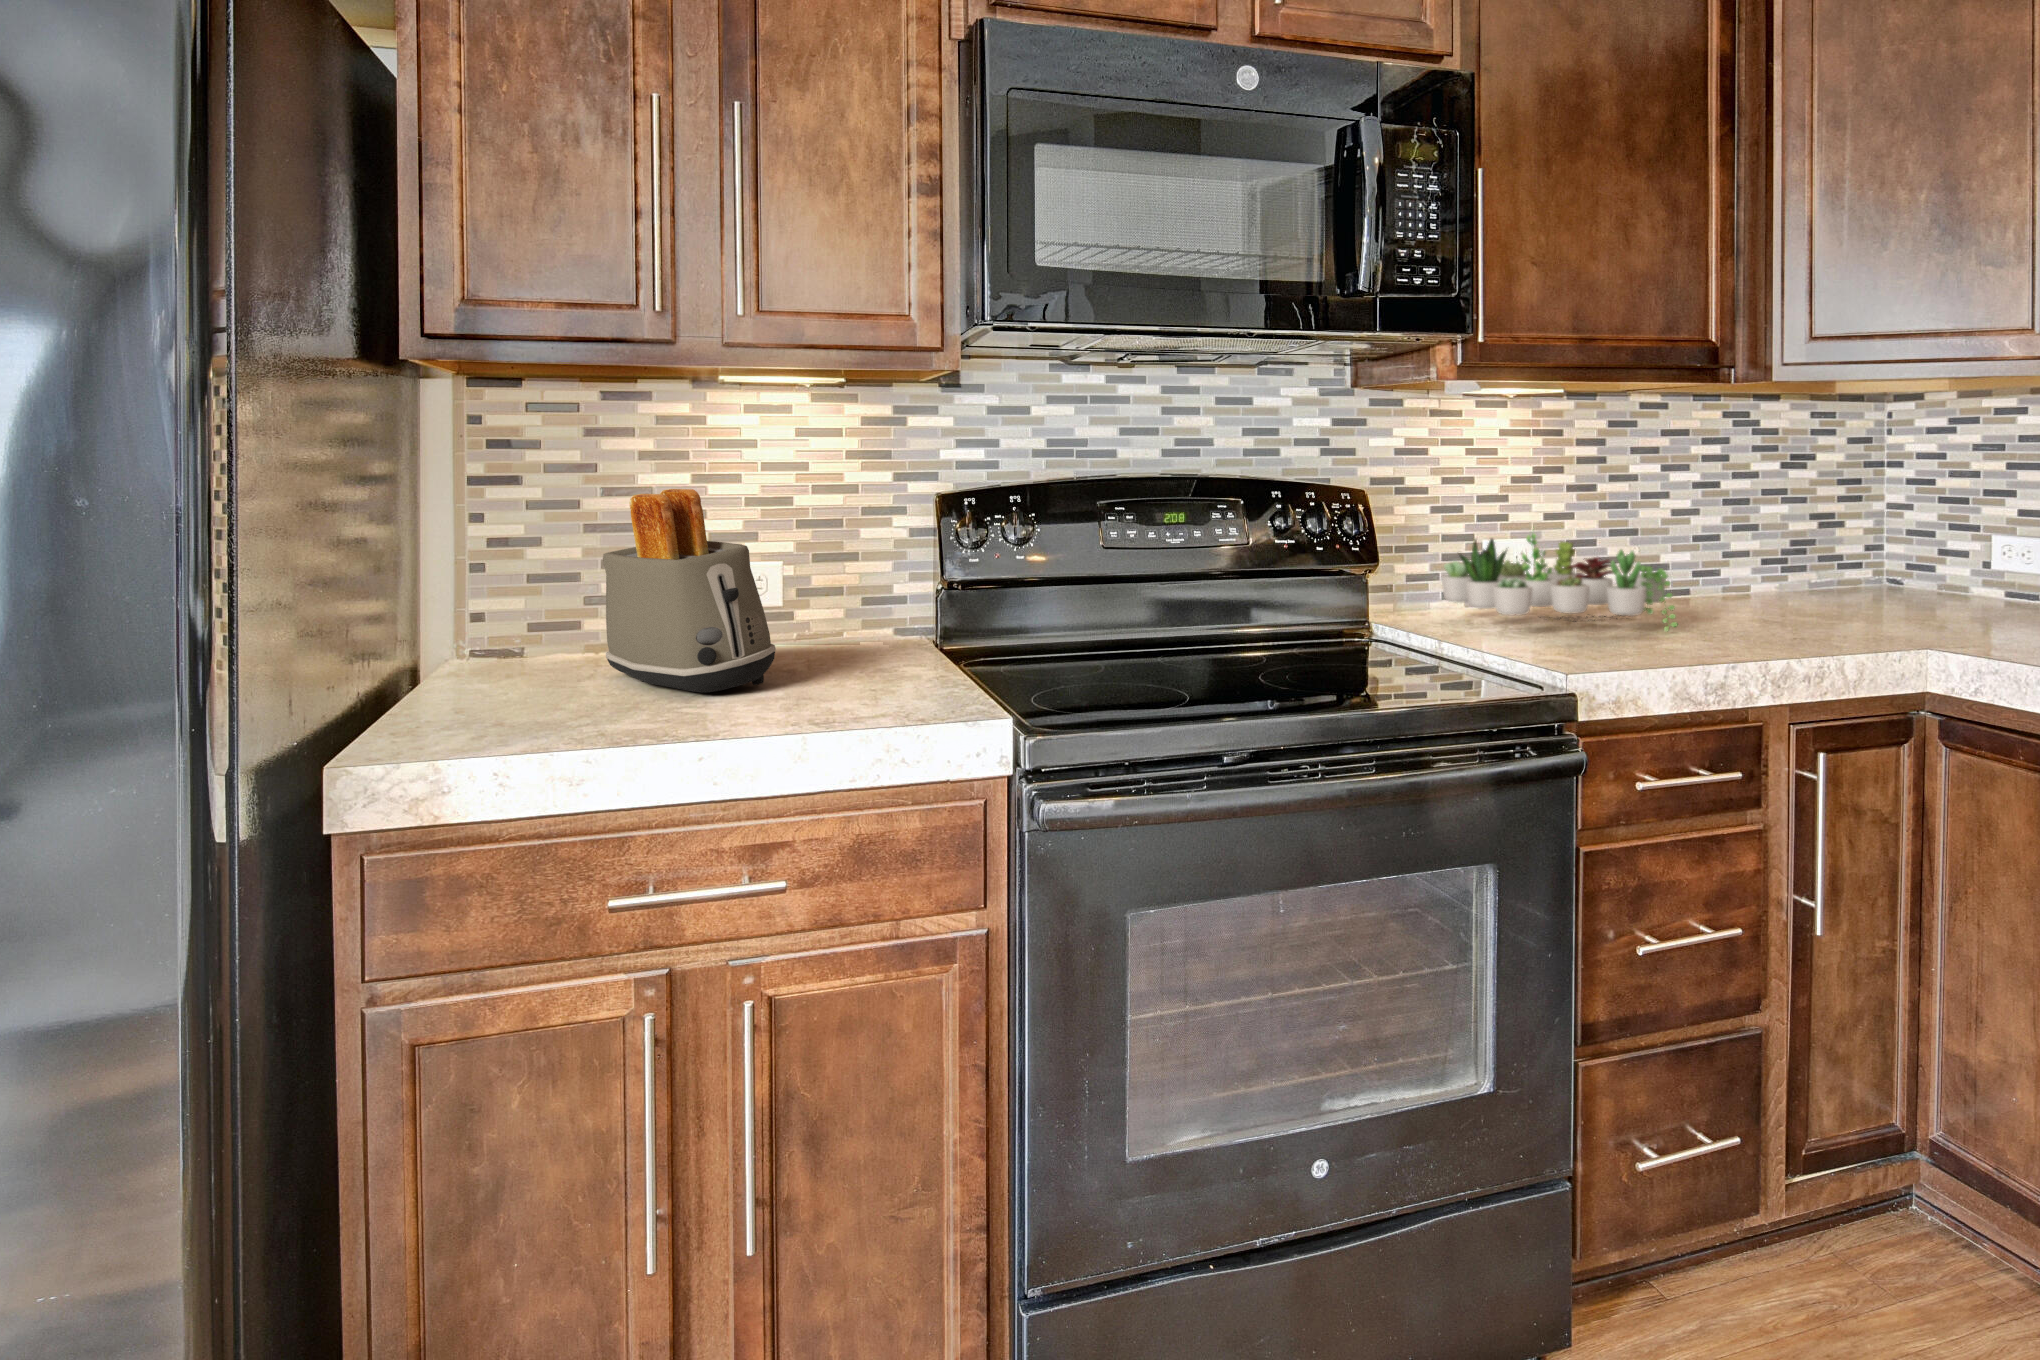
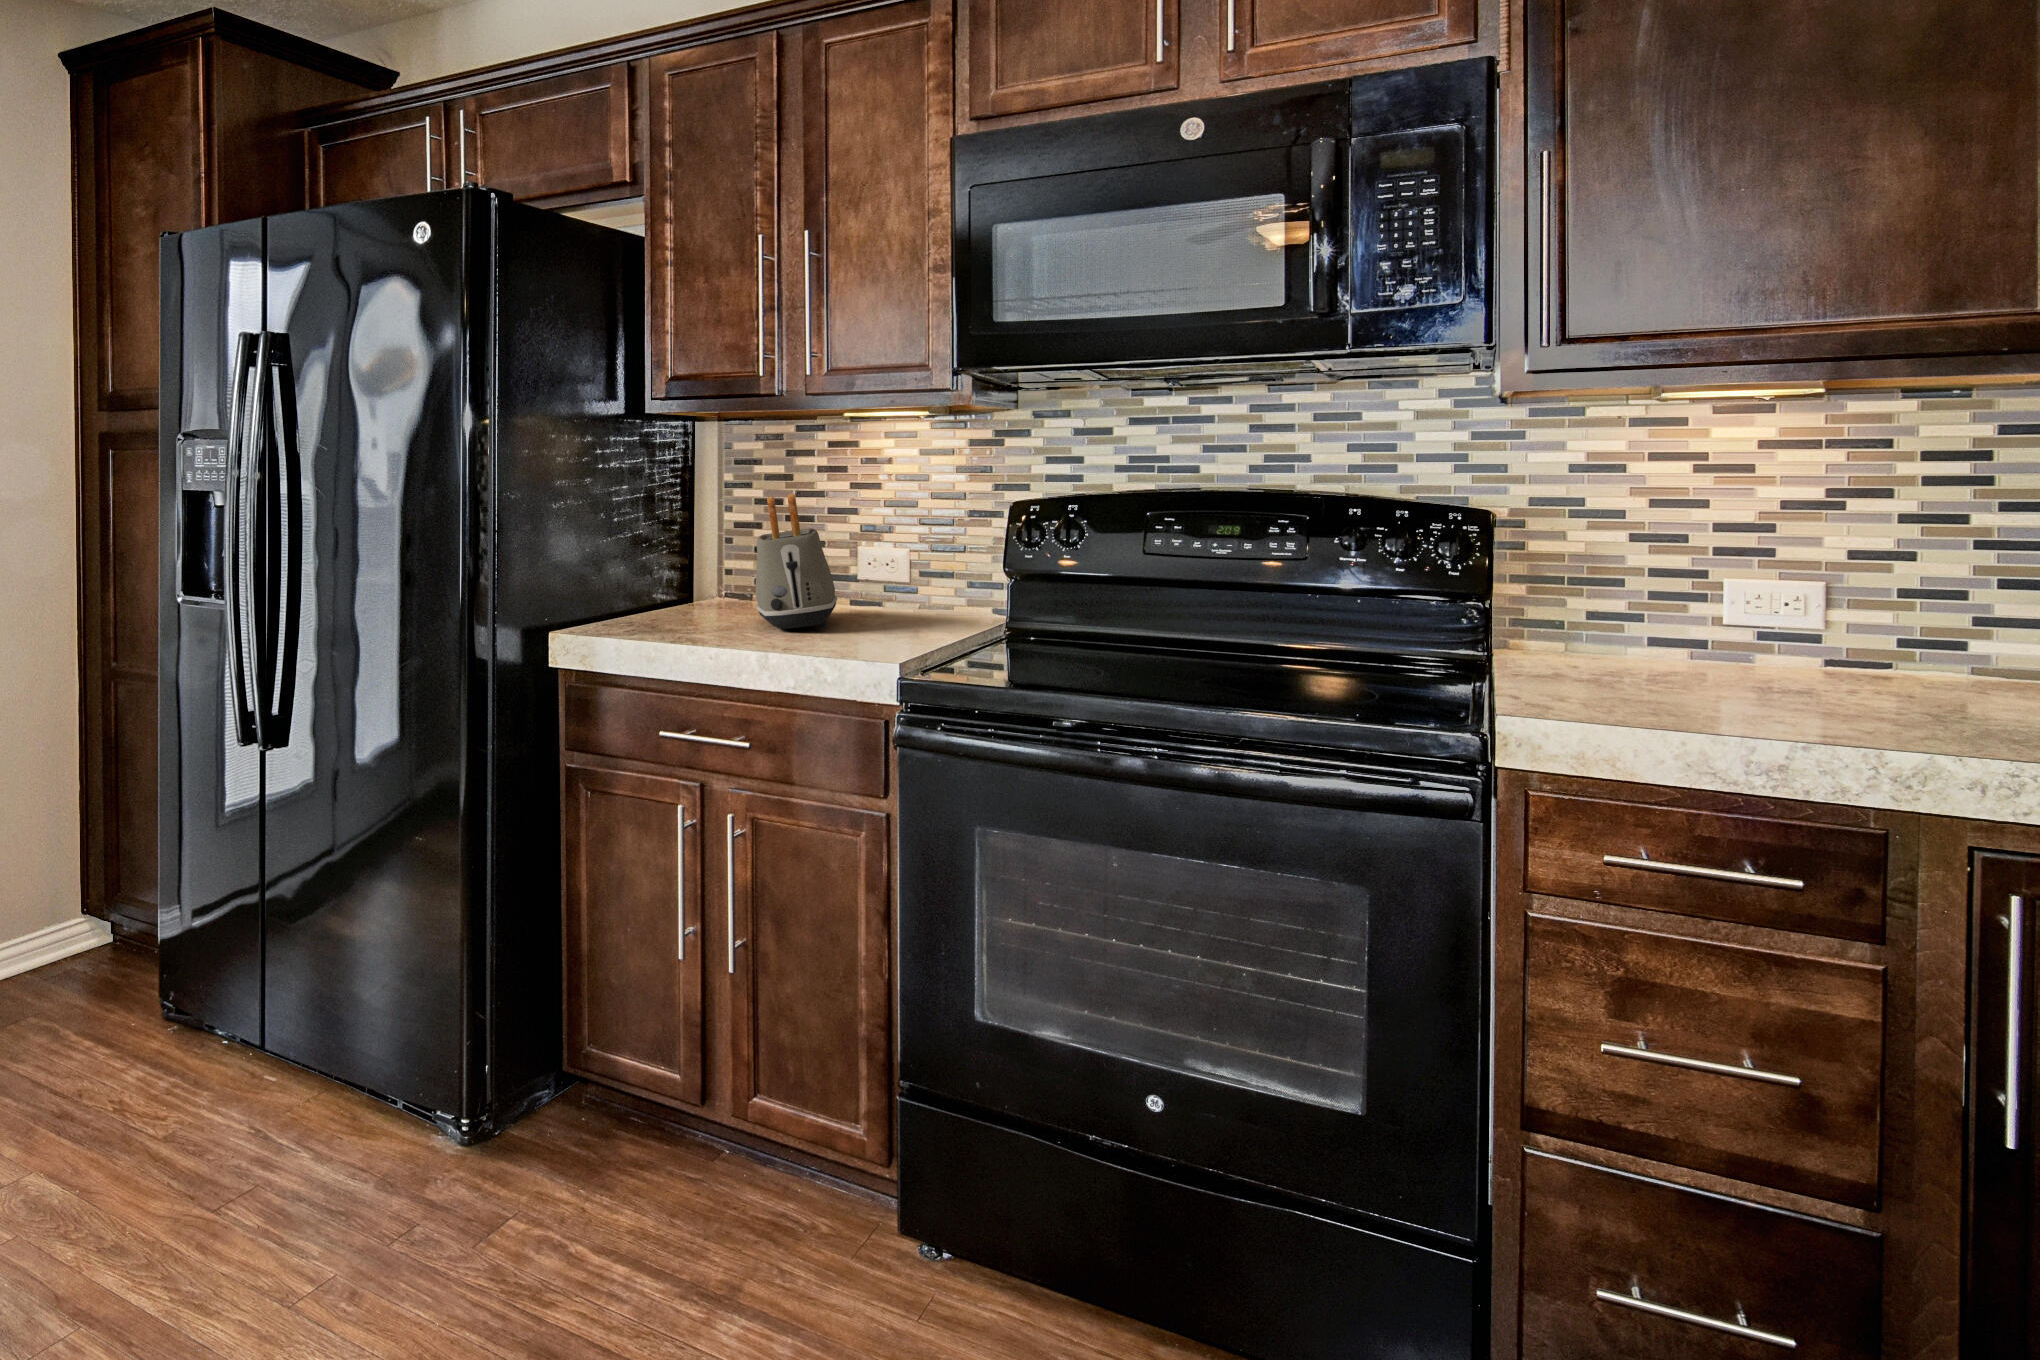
succulent plant: present [1442,534,1678,631] -> none [1580,563,1957,714]

